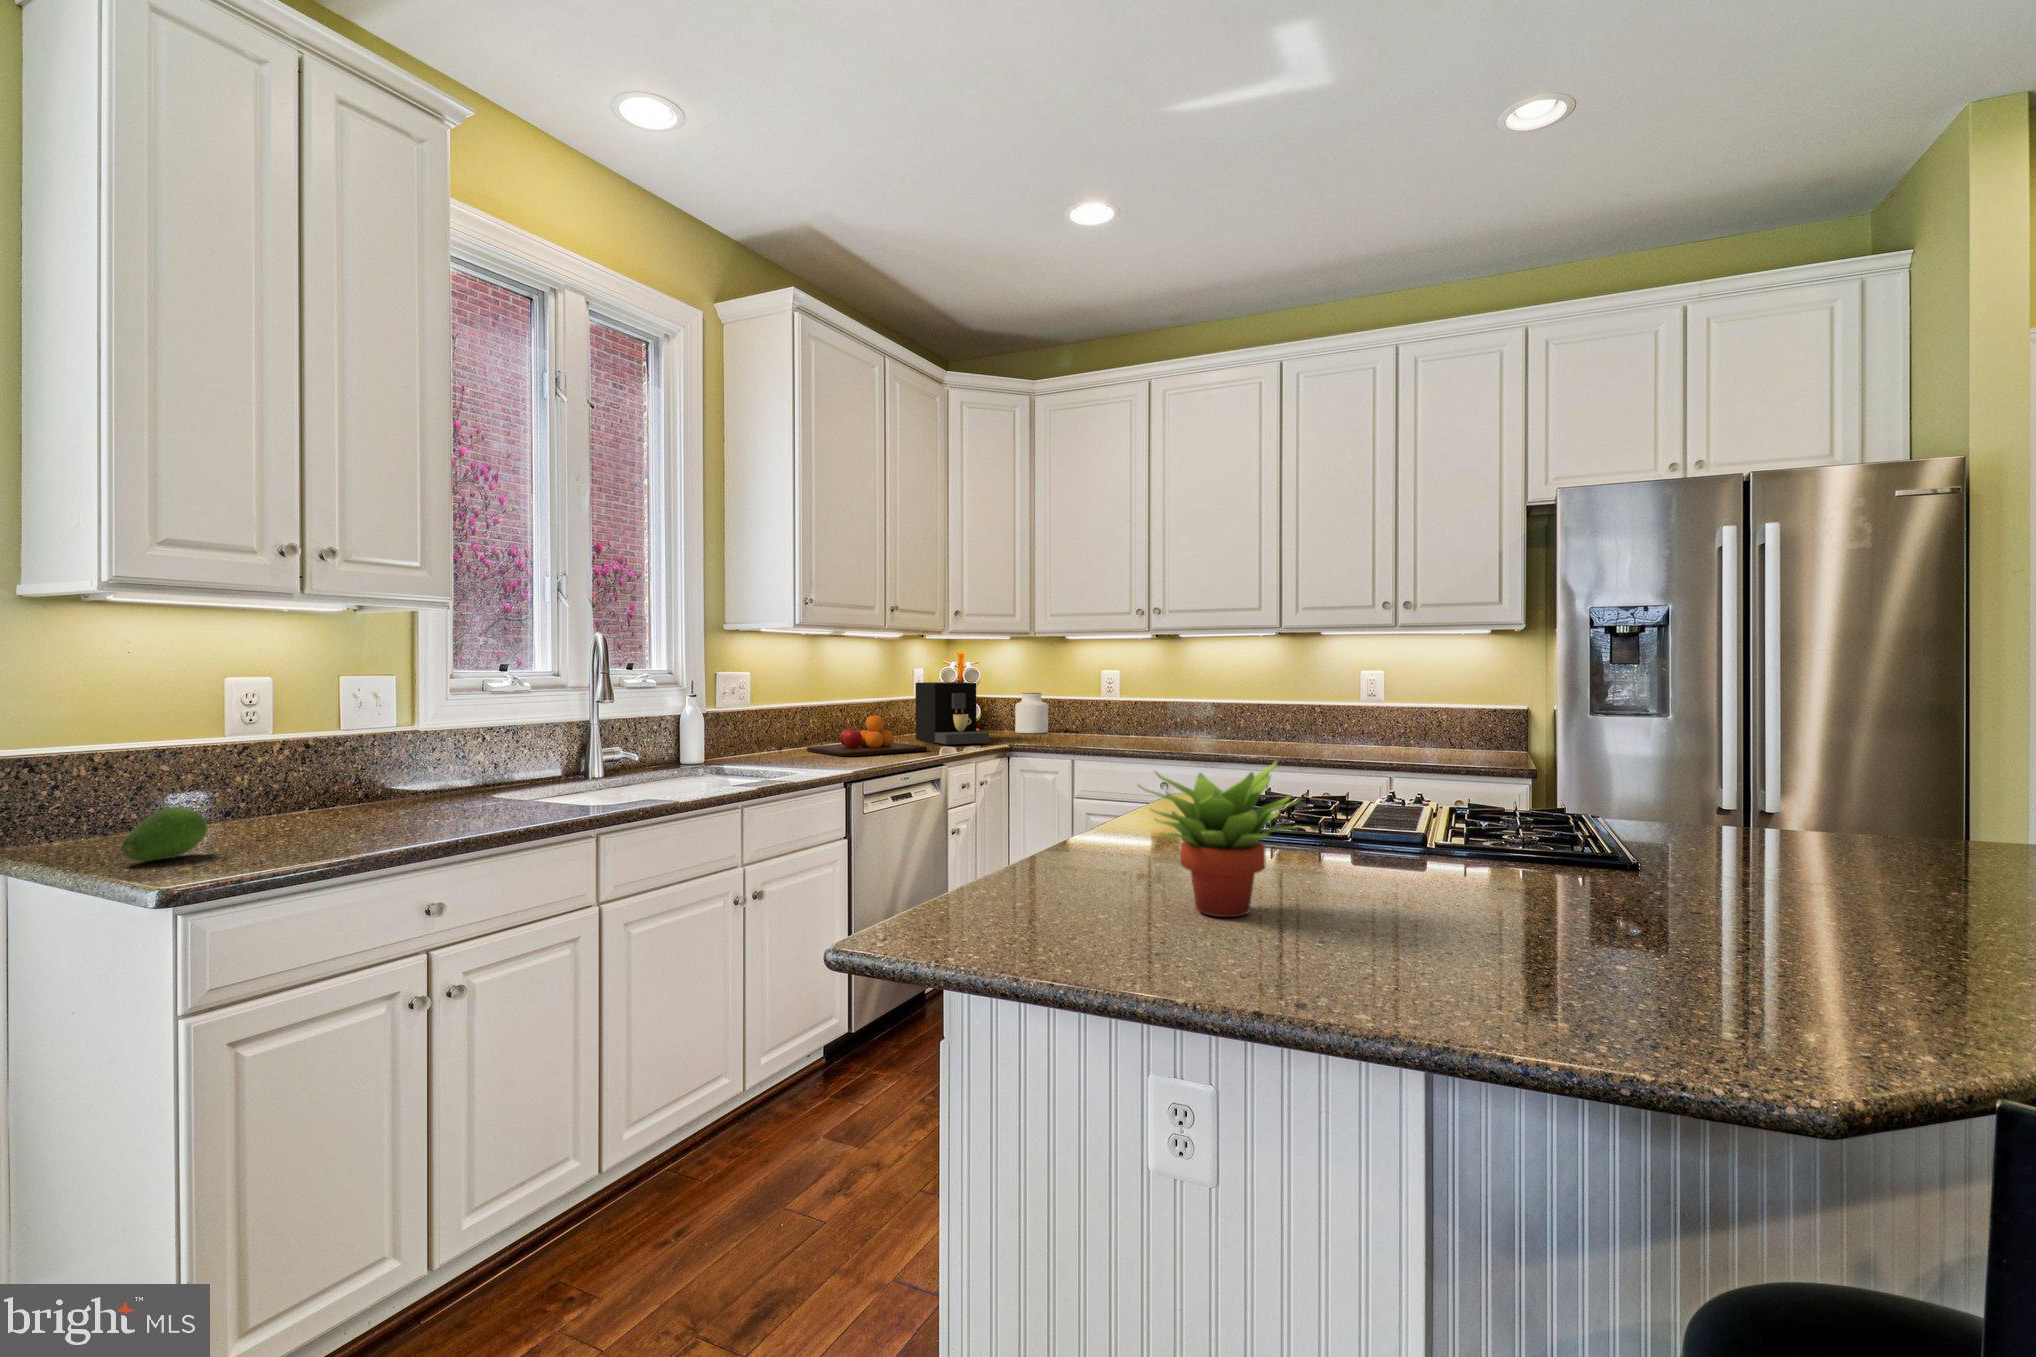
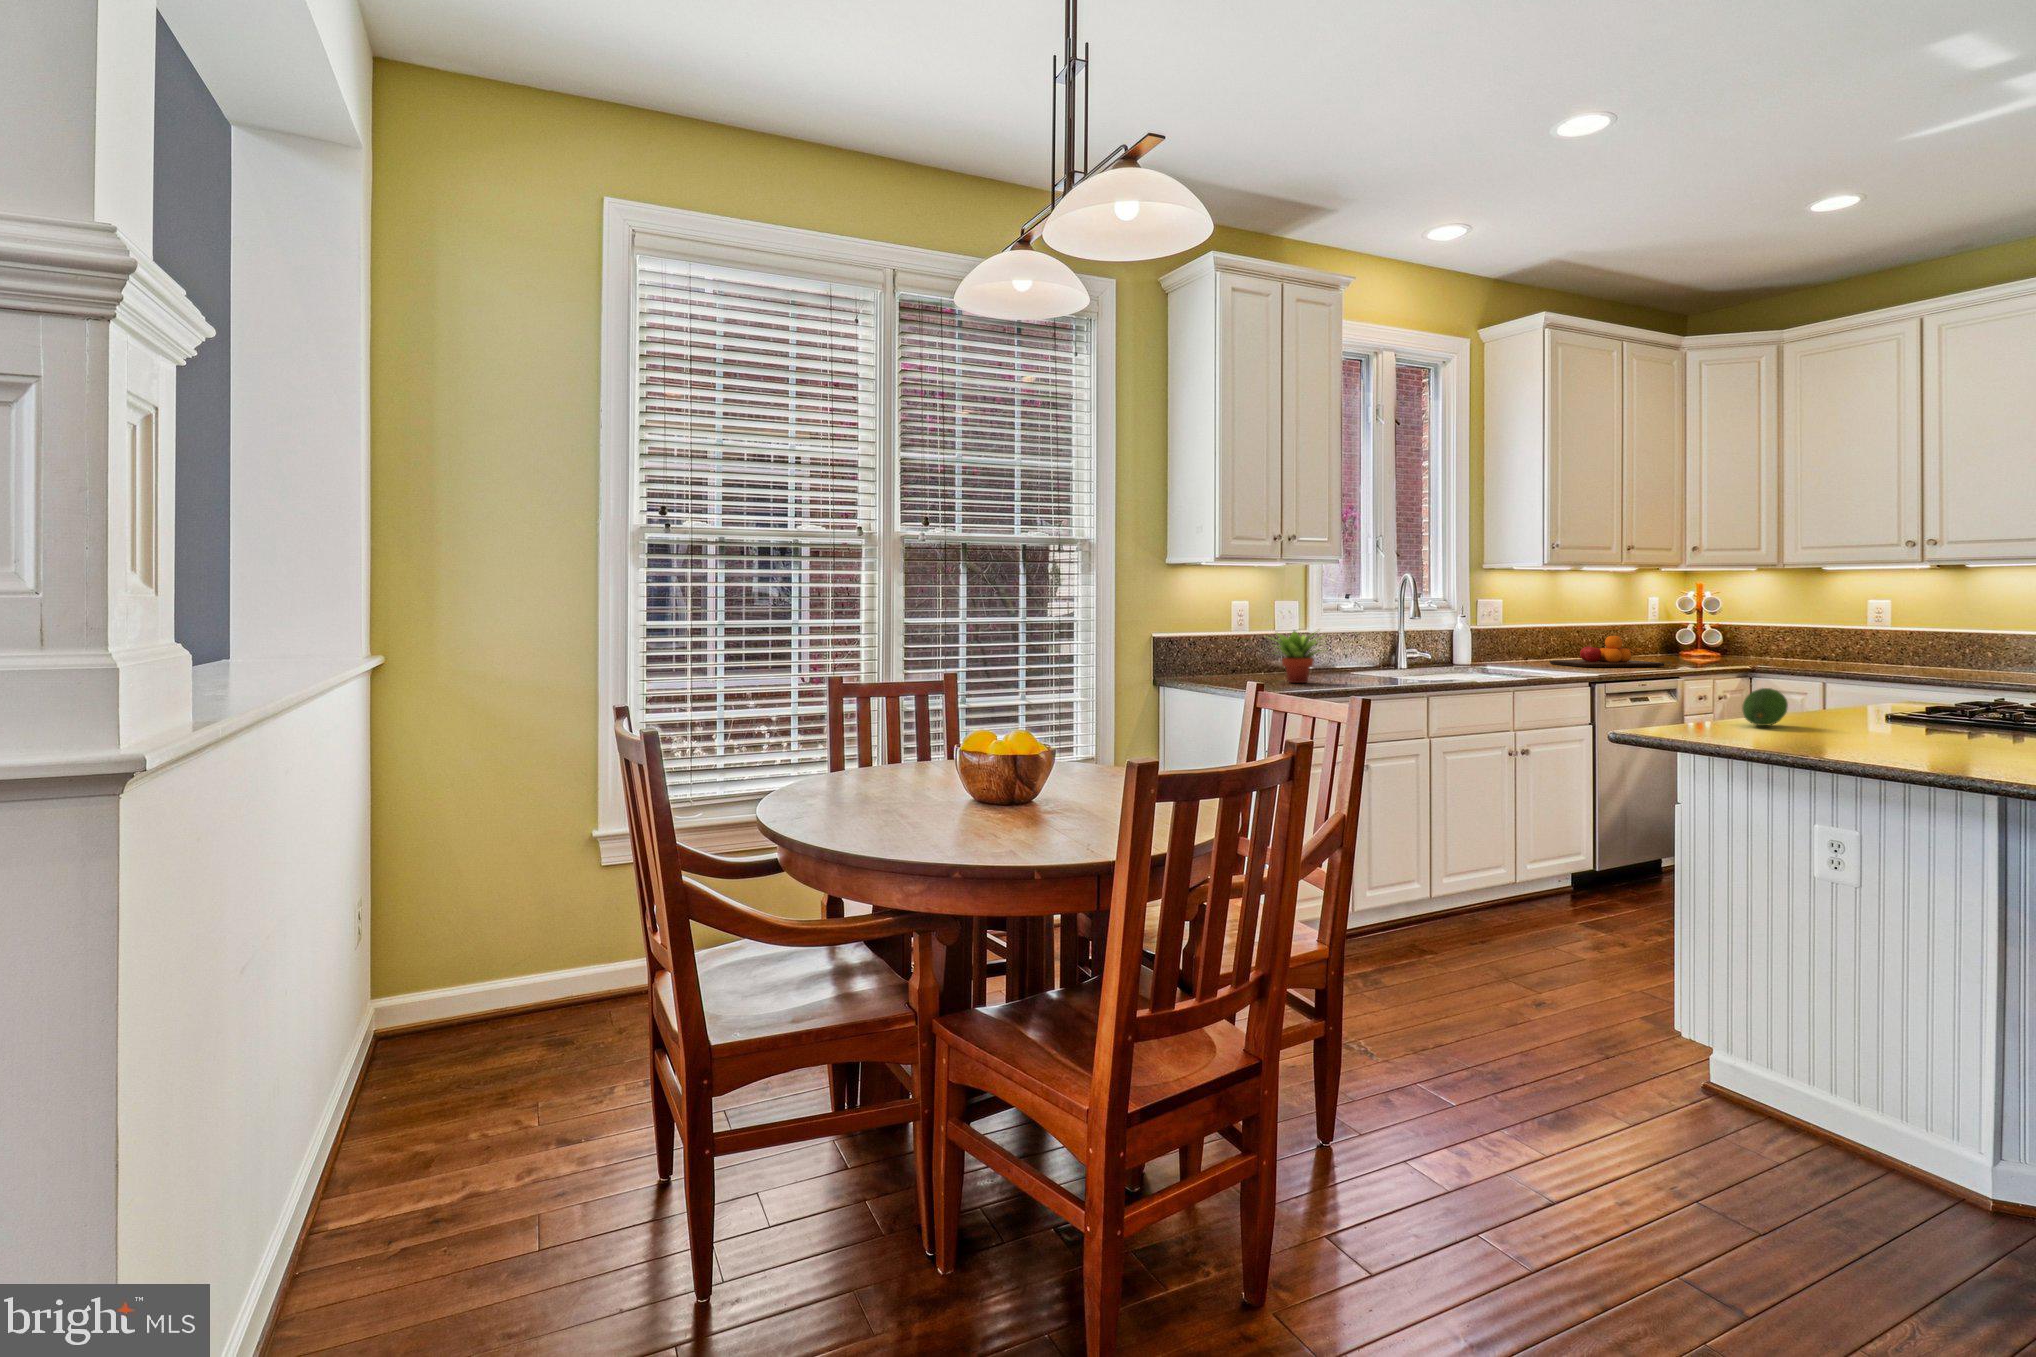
coffee maker: present [916,682,989,745] -> none [1650,610,1729,664]
jar: present [1015,693,1048,733] -> none [1761,621,1801,660]
succulent plant: present [1140,760,1299,917] -> present [1267,629,1319,683]
fruit: present [121,807,208,861] -> present [1742,688,1788,726]

